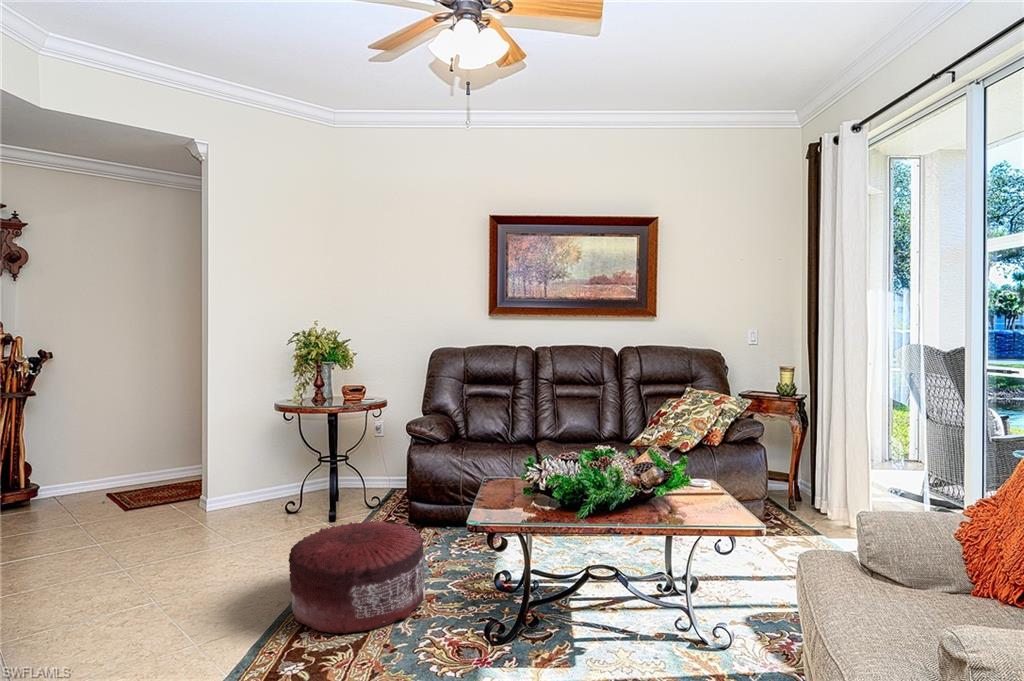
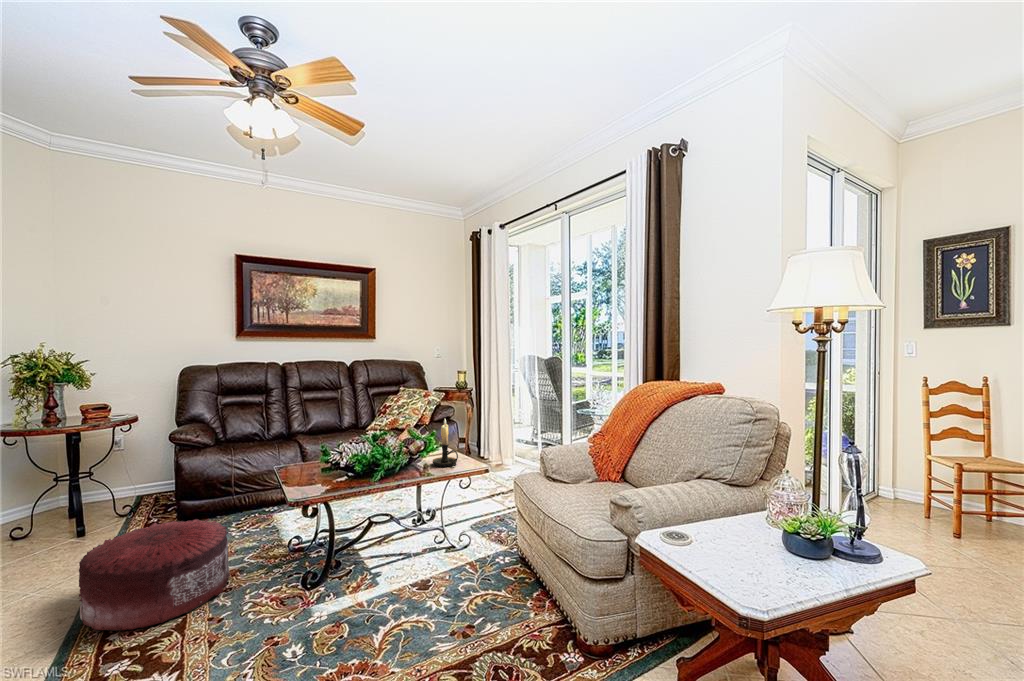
candle holder: none [677,439,718,518] -> present [432,419,458,467]

